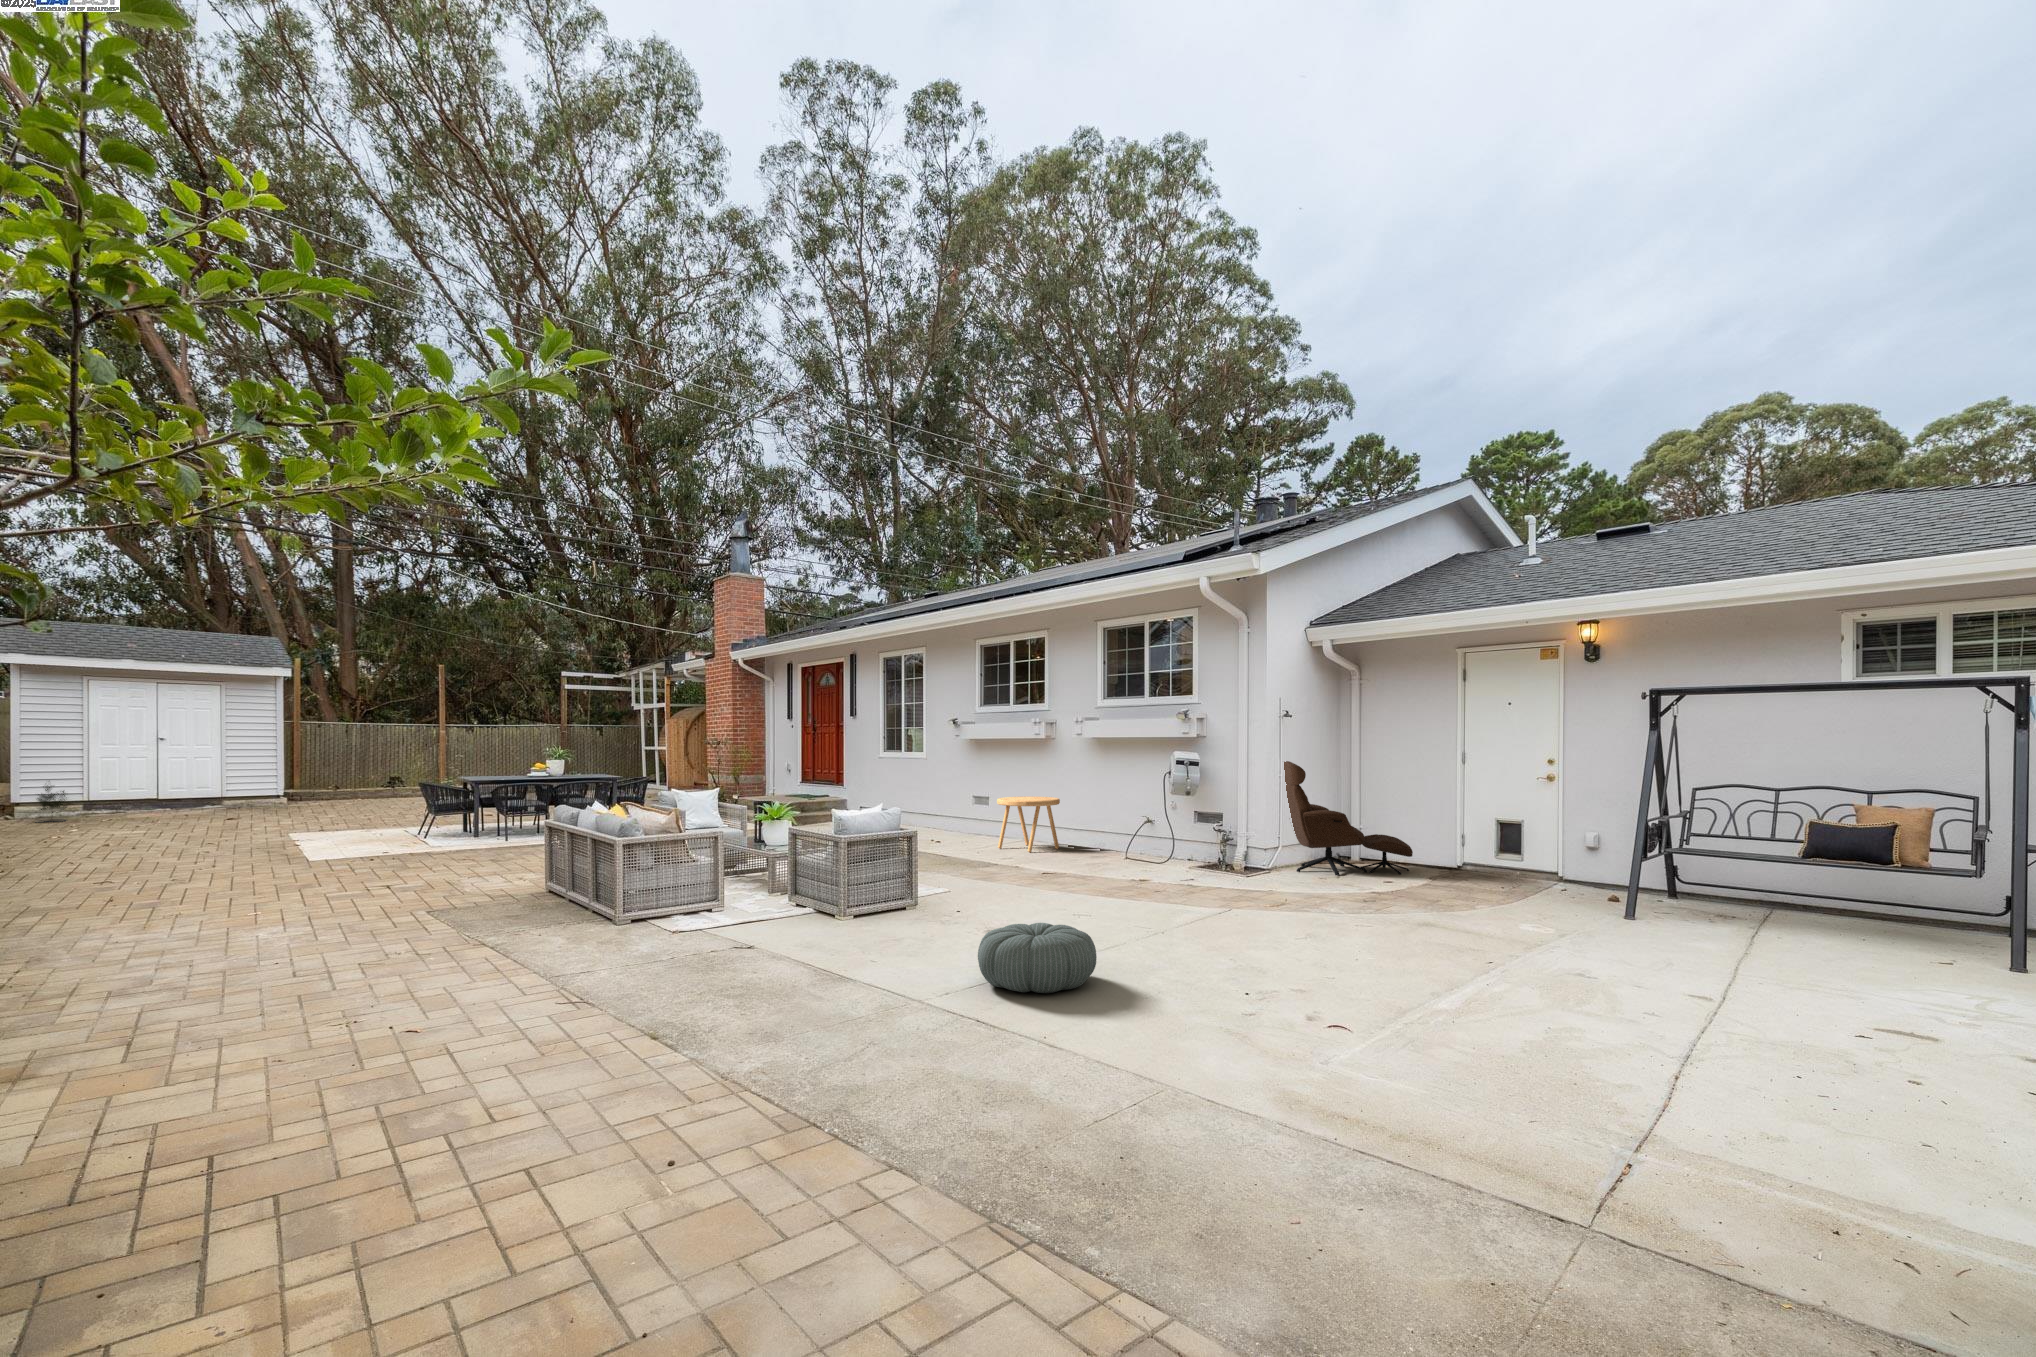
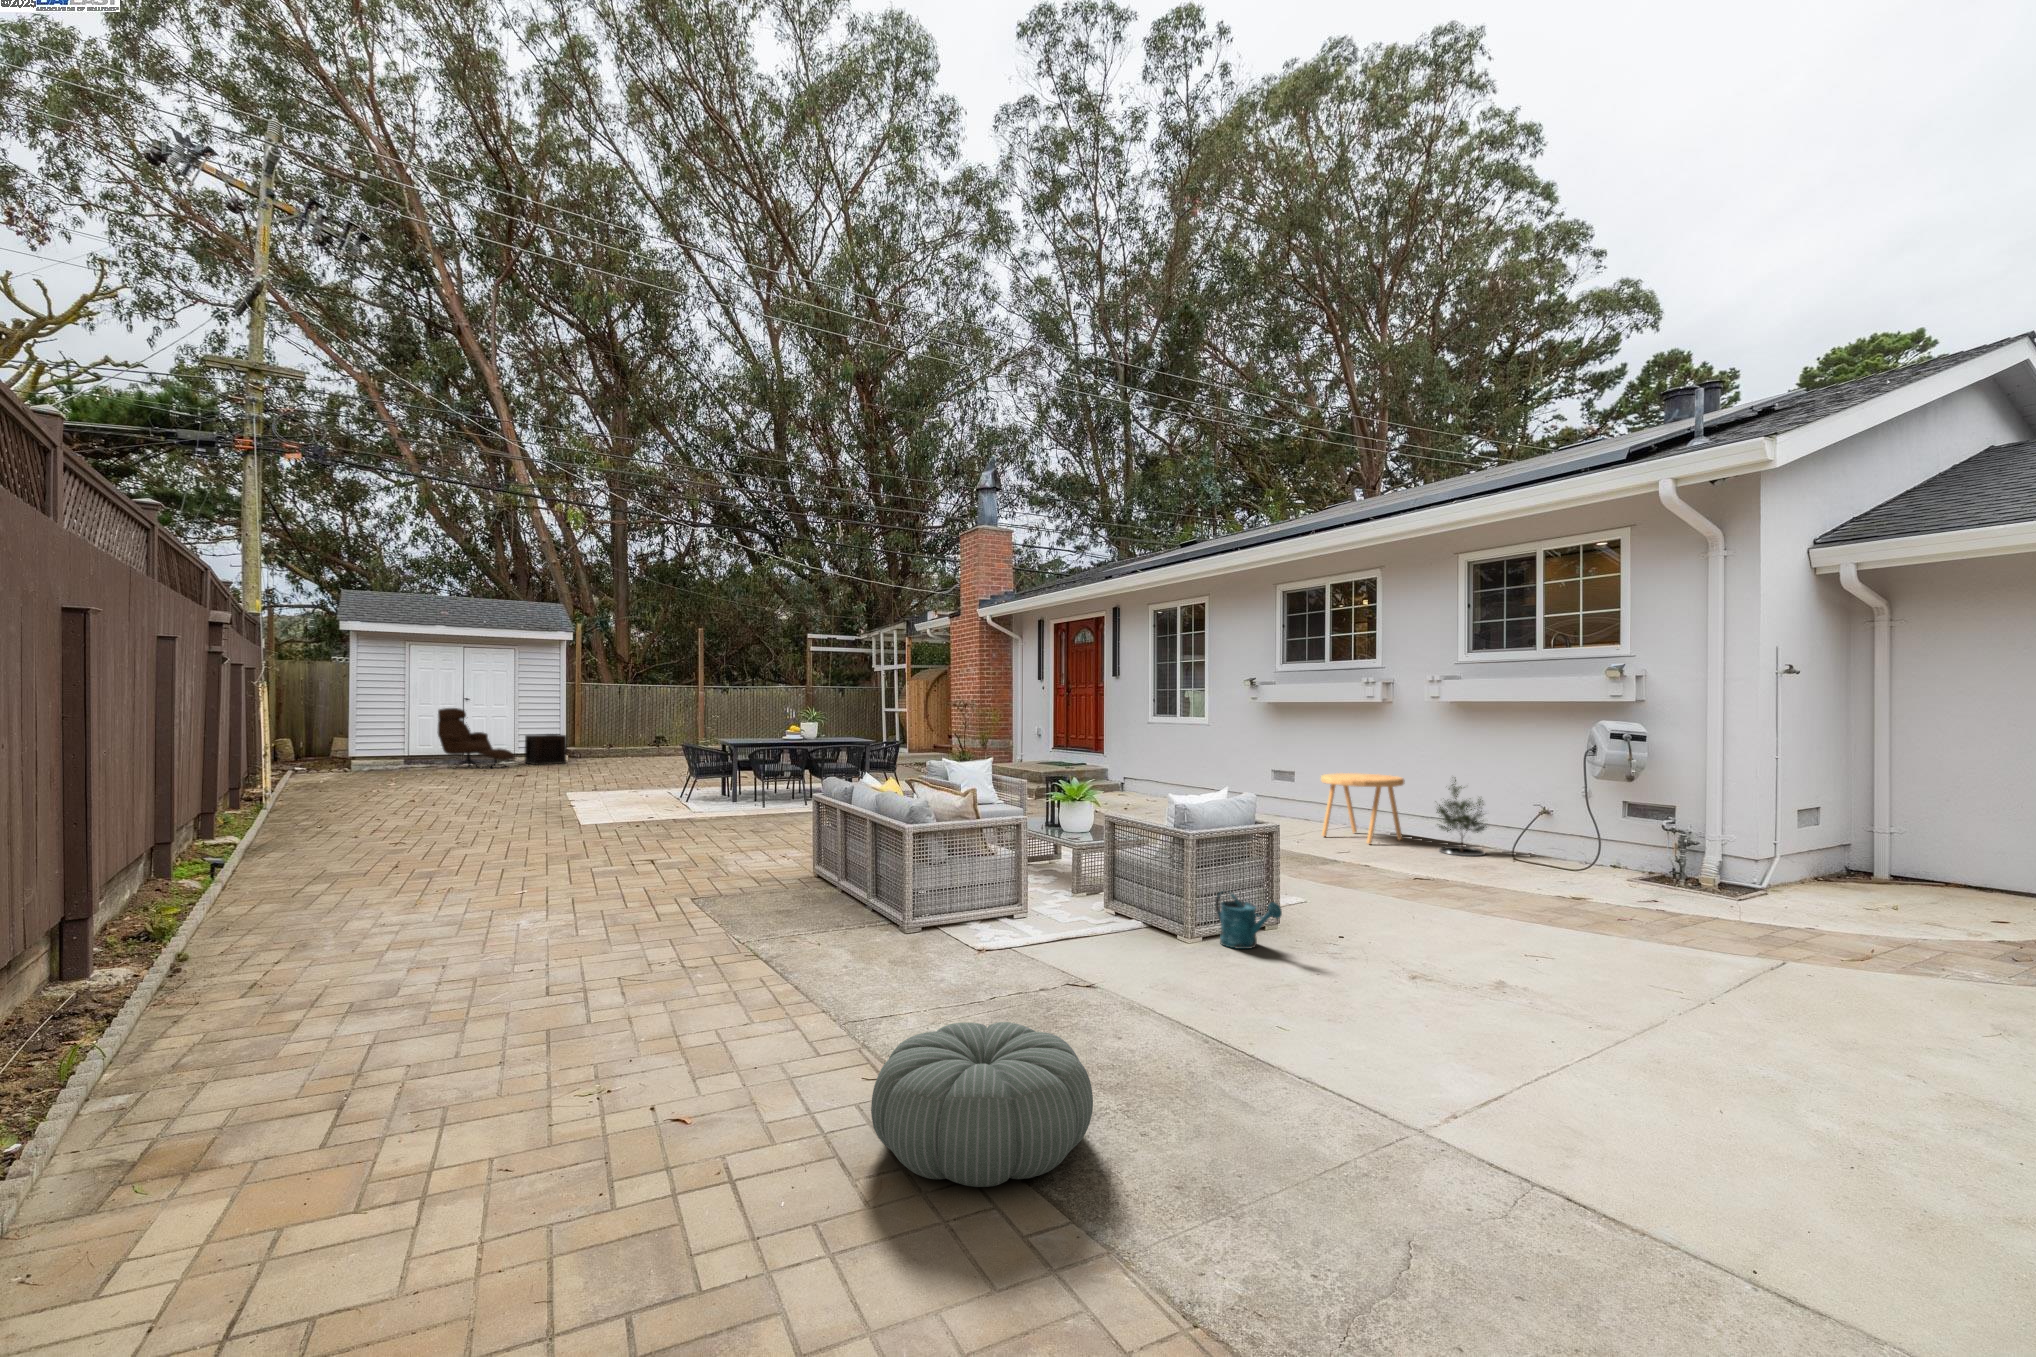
lounge chair: present [1284,761,1413,875] -> present [438,708,514,768]
wooden crate: none [226,779,278,812] -> present [525,734,567,765]
potted tree: present [36,785,67,823] -> present [1436,779,1487,856]
watering can: none [855,876,893,915] -> present [1216,891,1282,949]
pouf: present [978,923,1097,993] -> present [871,1022,1093,1187]

